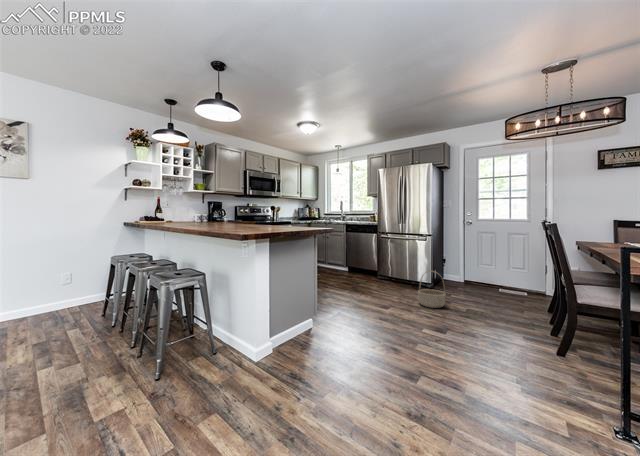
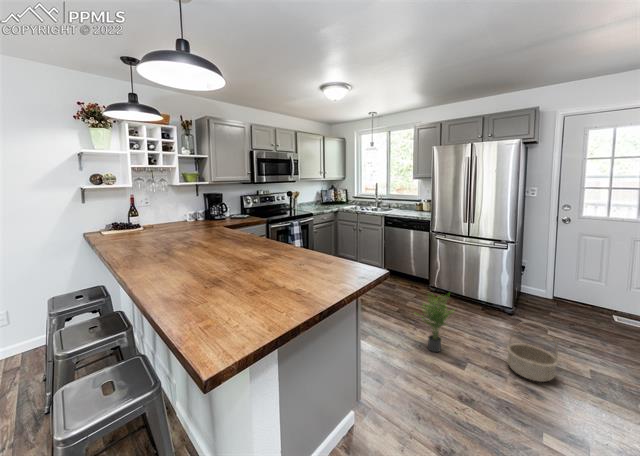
potted plant: none [358,258,388,300] -> present [417,298,451,352]

